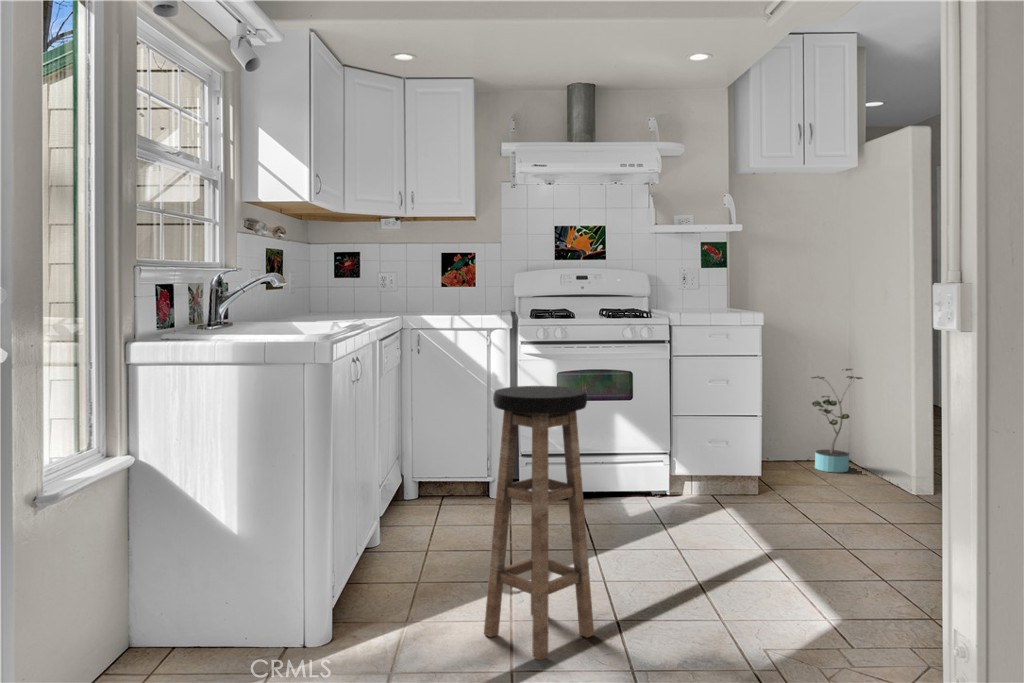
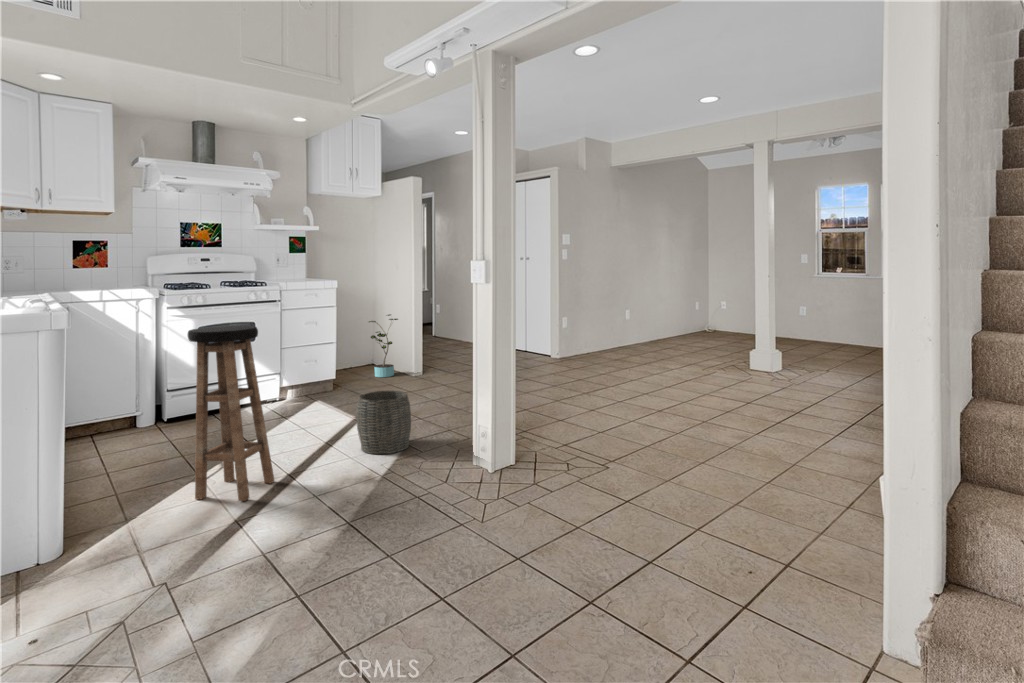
woven basket: none [741,514,841,634] -> present [356,391,411,454]

